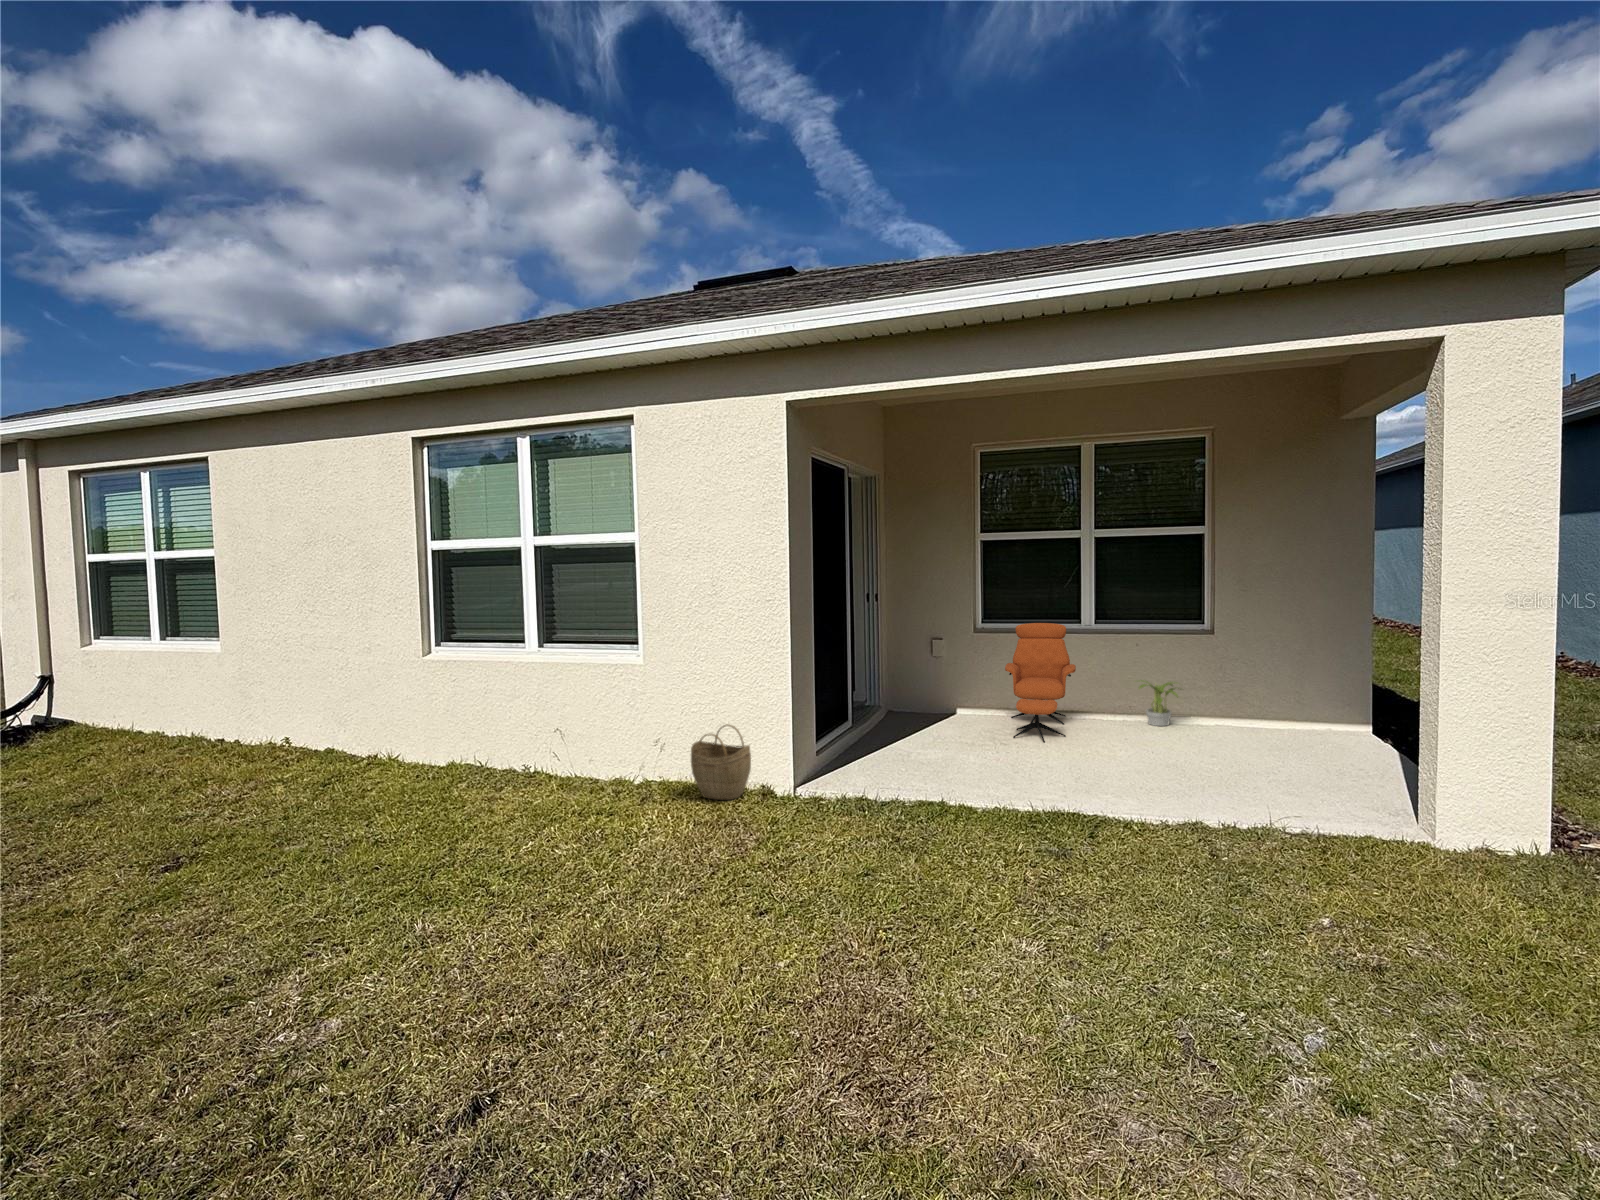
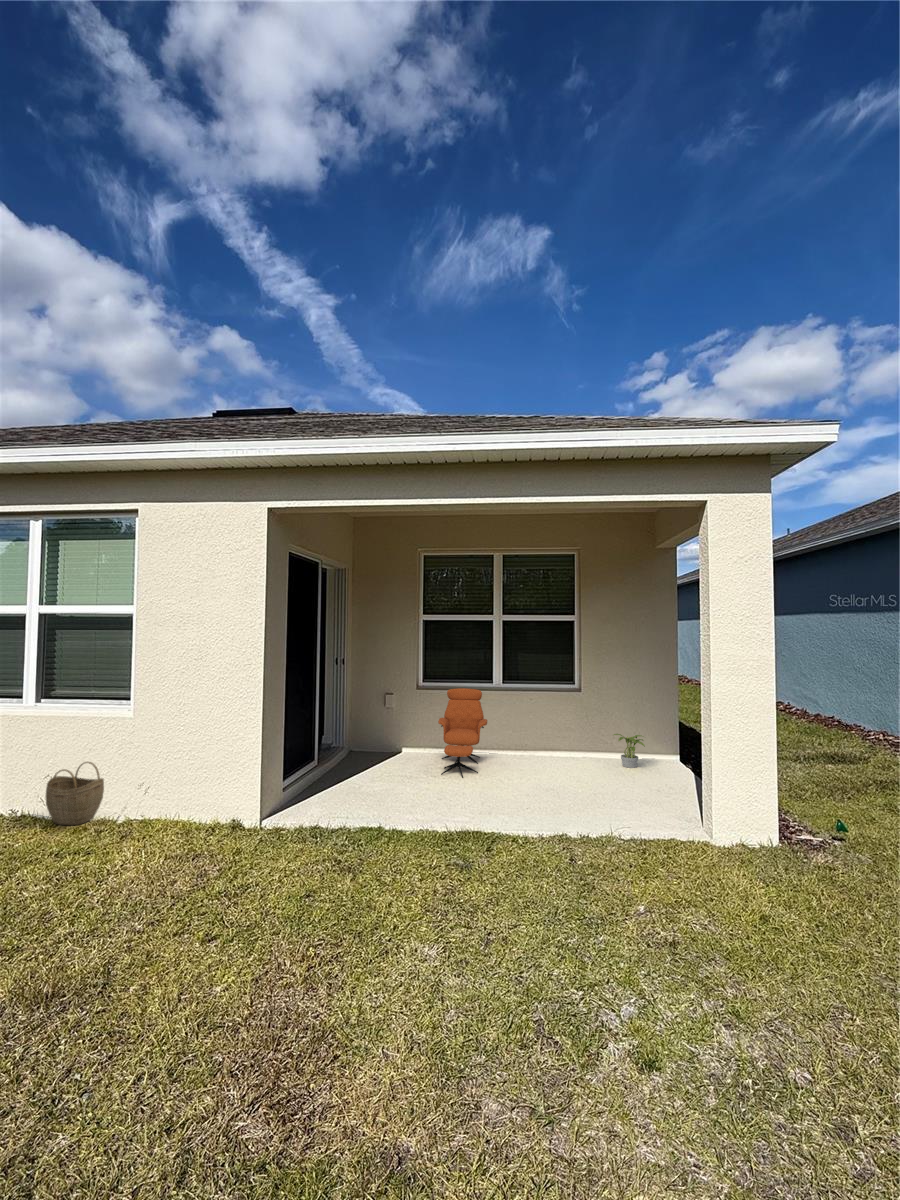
potted plant: present [1139,680,1178,726] -> present [614,734,645,768]
woven basket: present [691,725,751,800] -> present [46,762,104,825]

